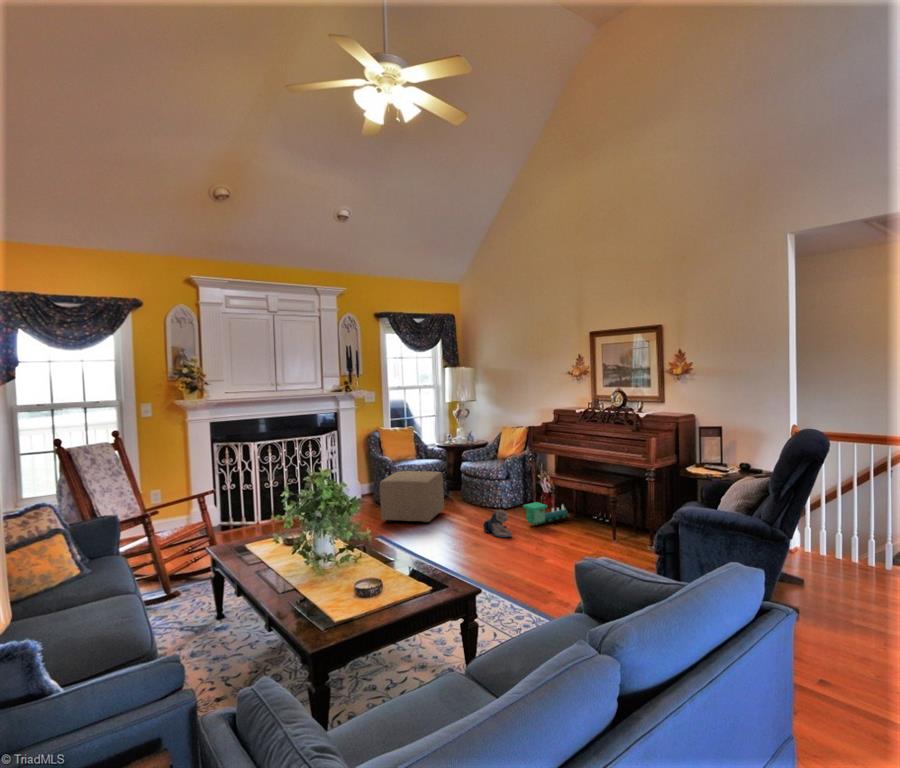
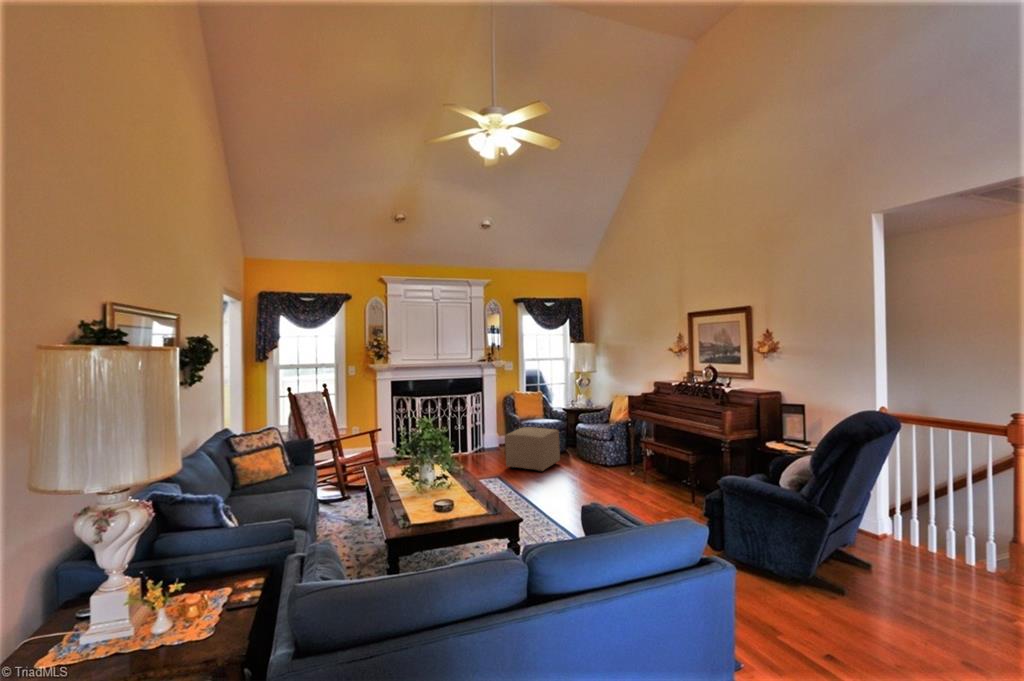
toy train: present [523,502,568,525] -> none [621,461,664,482]
plush toy: present [483,509,512,538] -> none [586,465,607,491]

